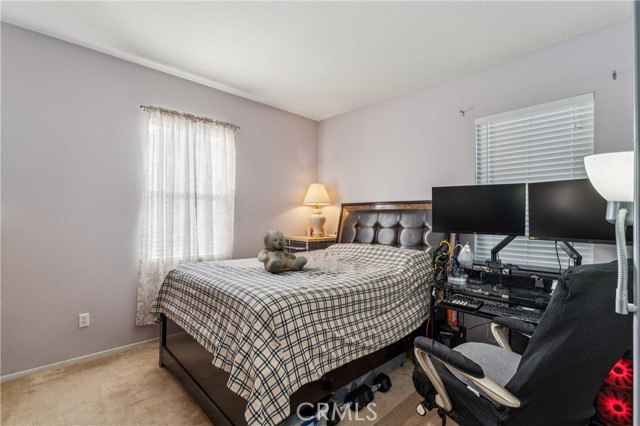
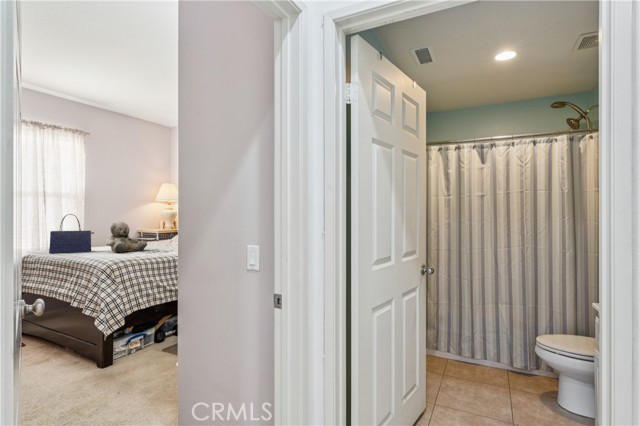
tote bag: none [195,219,244,268] -> present [49,214,94,253]

